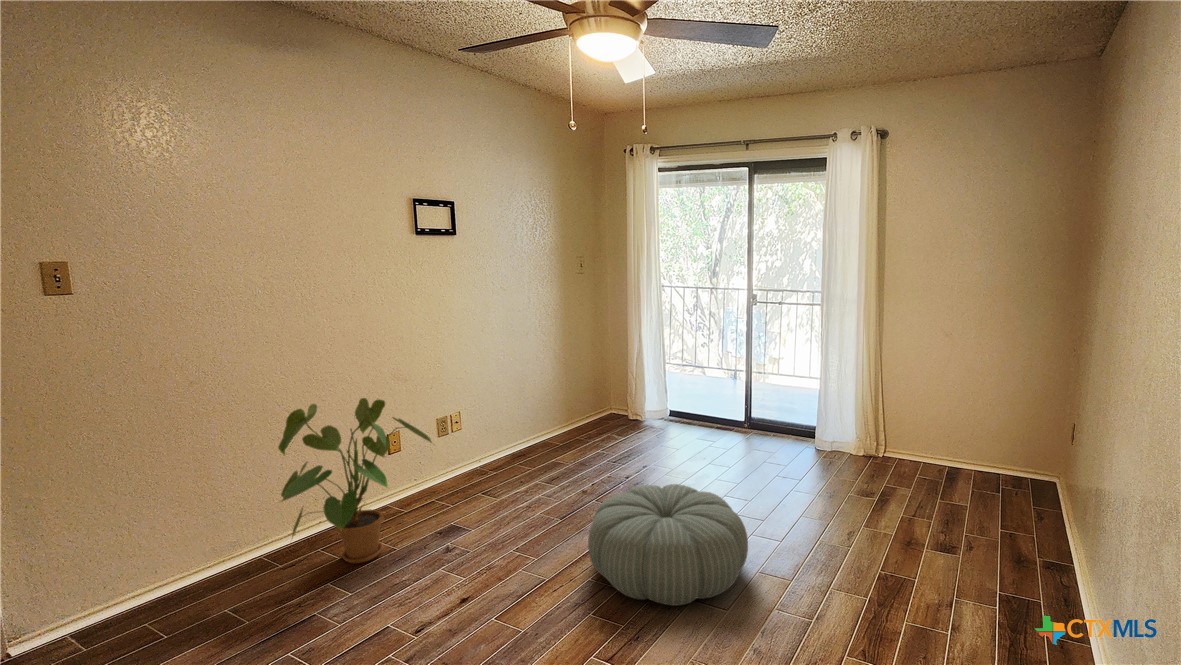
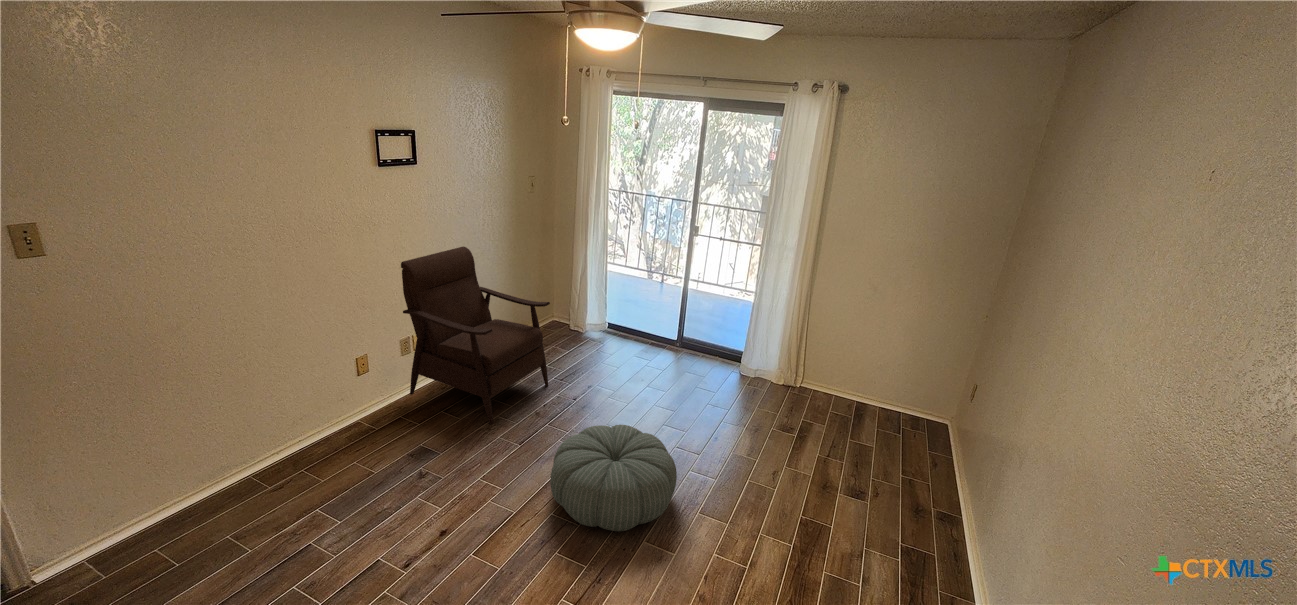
armchair: none [439,322,596,503] -> present [401,246,550,424]
house plant: present [278,398,432,563] -> none [242,337,406,496]

